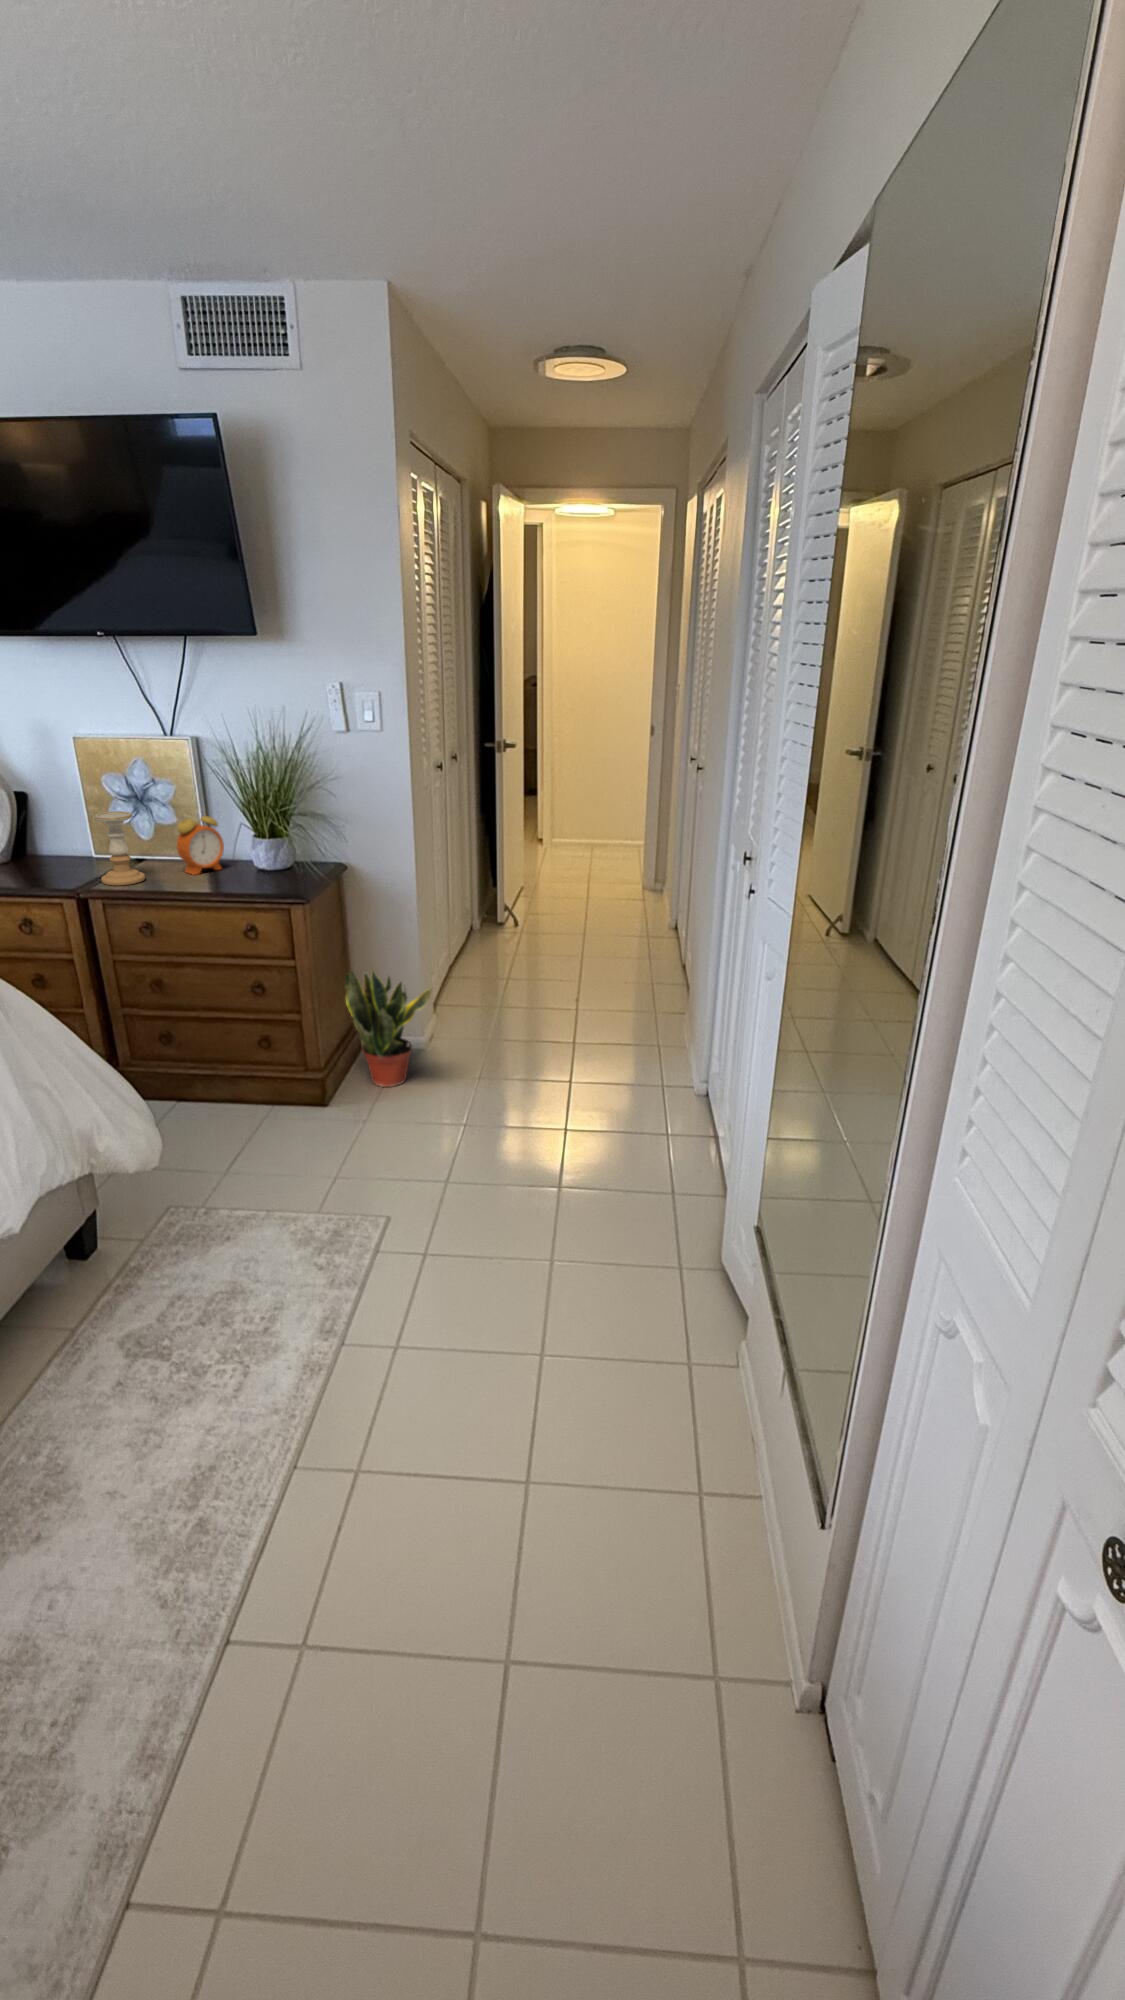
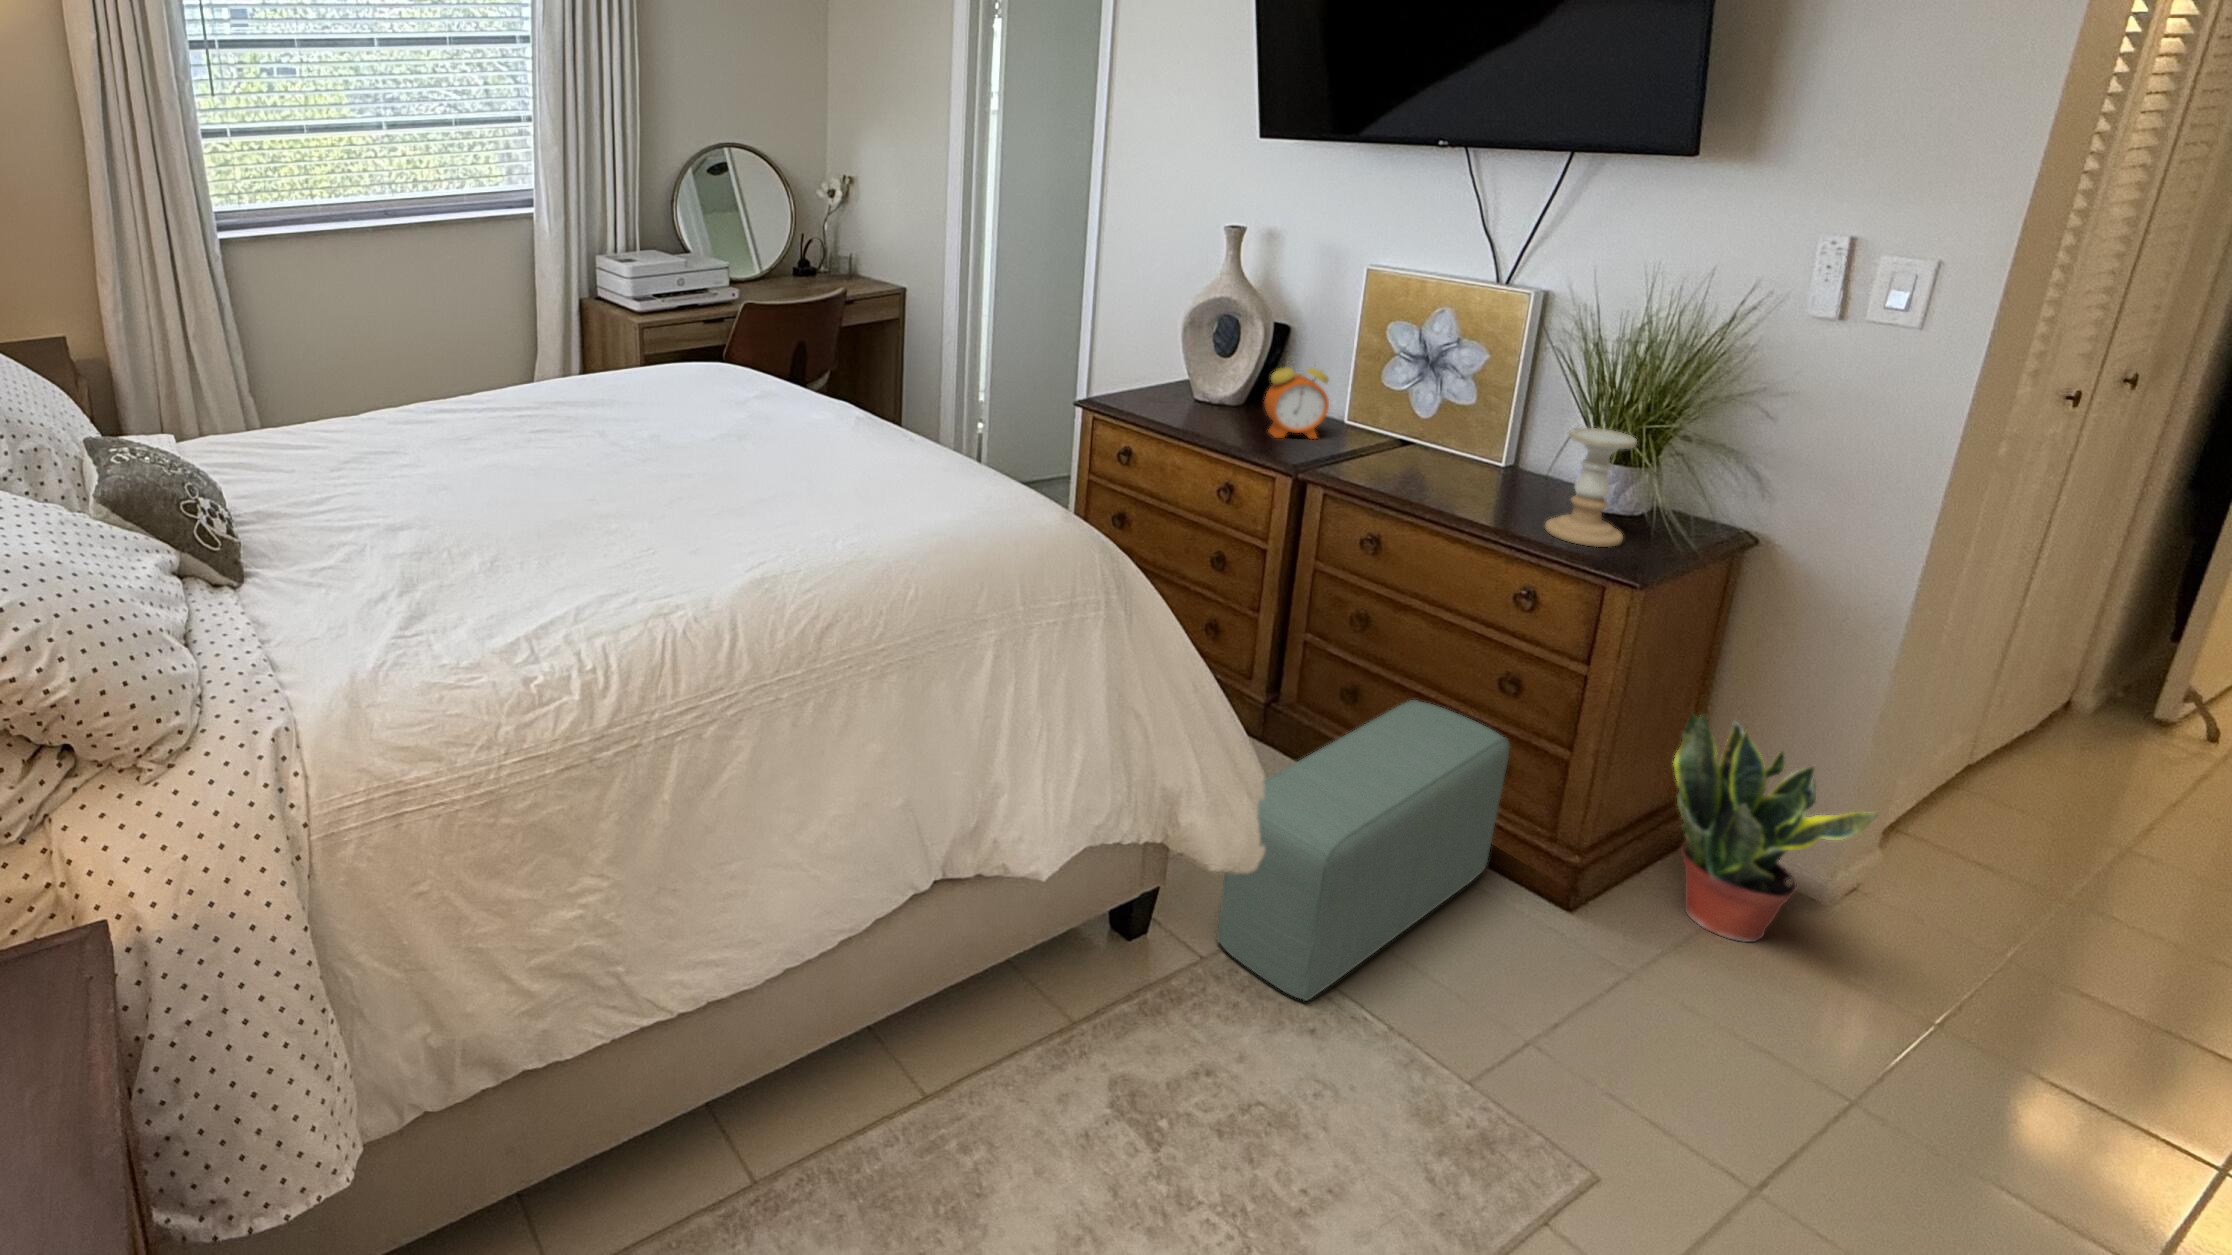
candle holder: present [94,811,145,886] -> present [1545,428,1637,547]
alarm clock: present [177,816,224,875] -> present [1265,367,1329,439]
pouf: none [130,1020,278,1230] -> present [1217,700,1510,1001]

